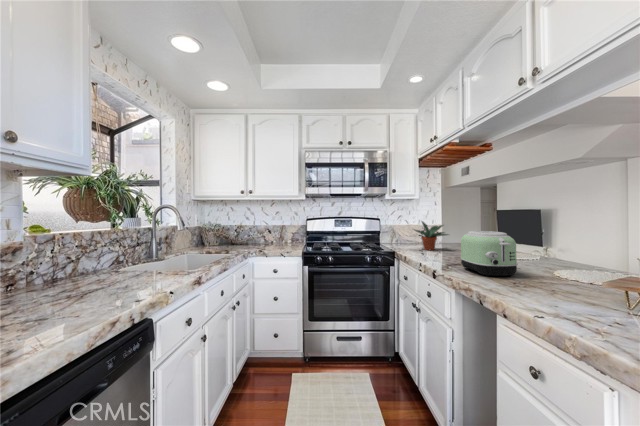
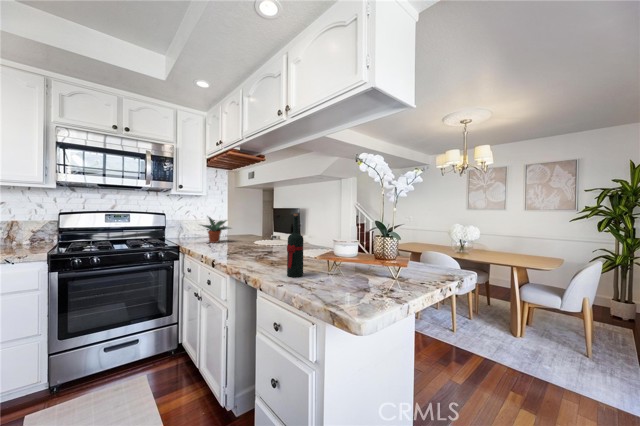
wine bottle: none [565,209,604,318] -> present [287,214,303,277]
toaster: present [460,231,518,276] -> none [235,226,271,260]

